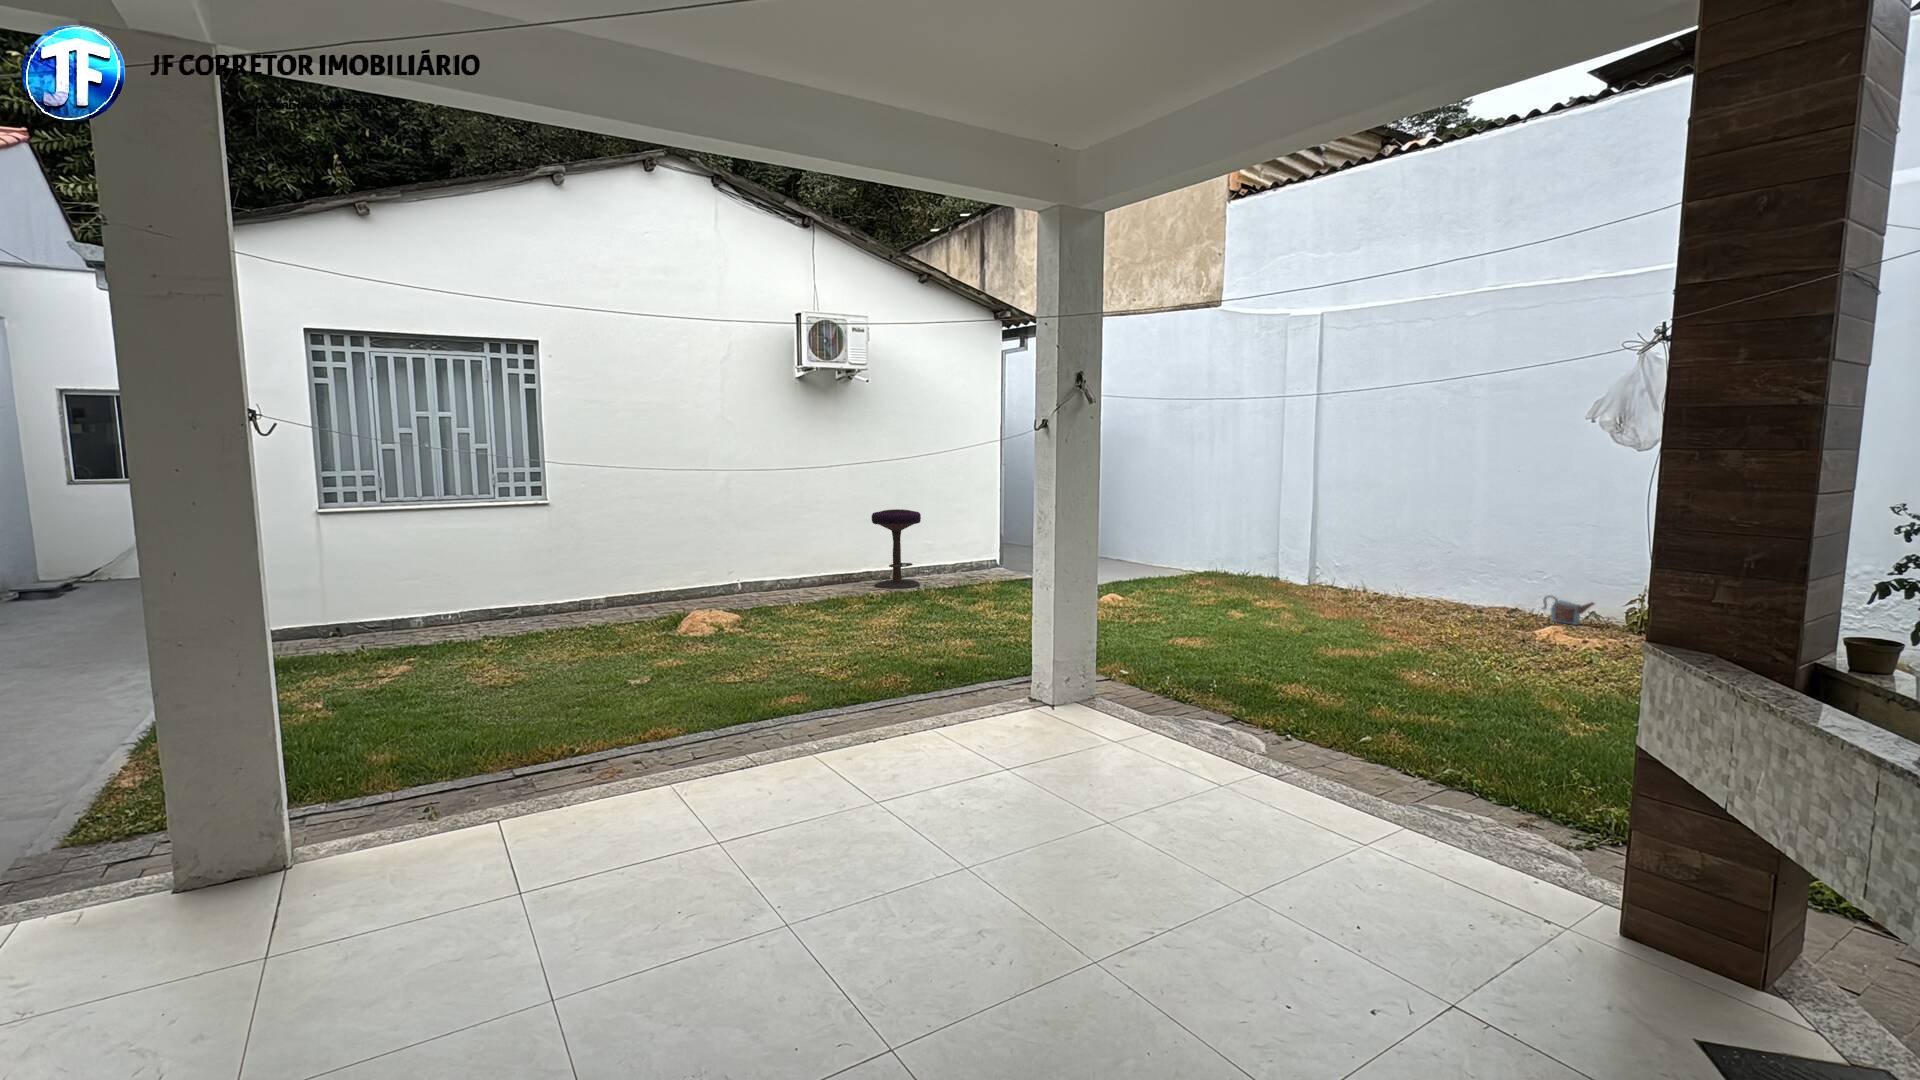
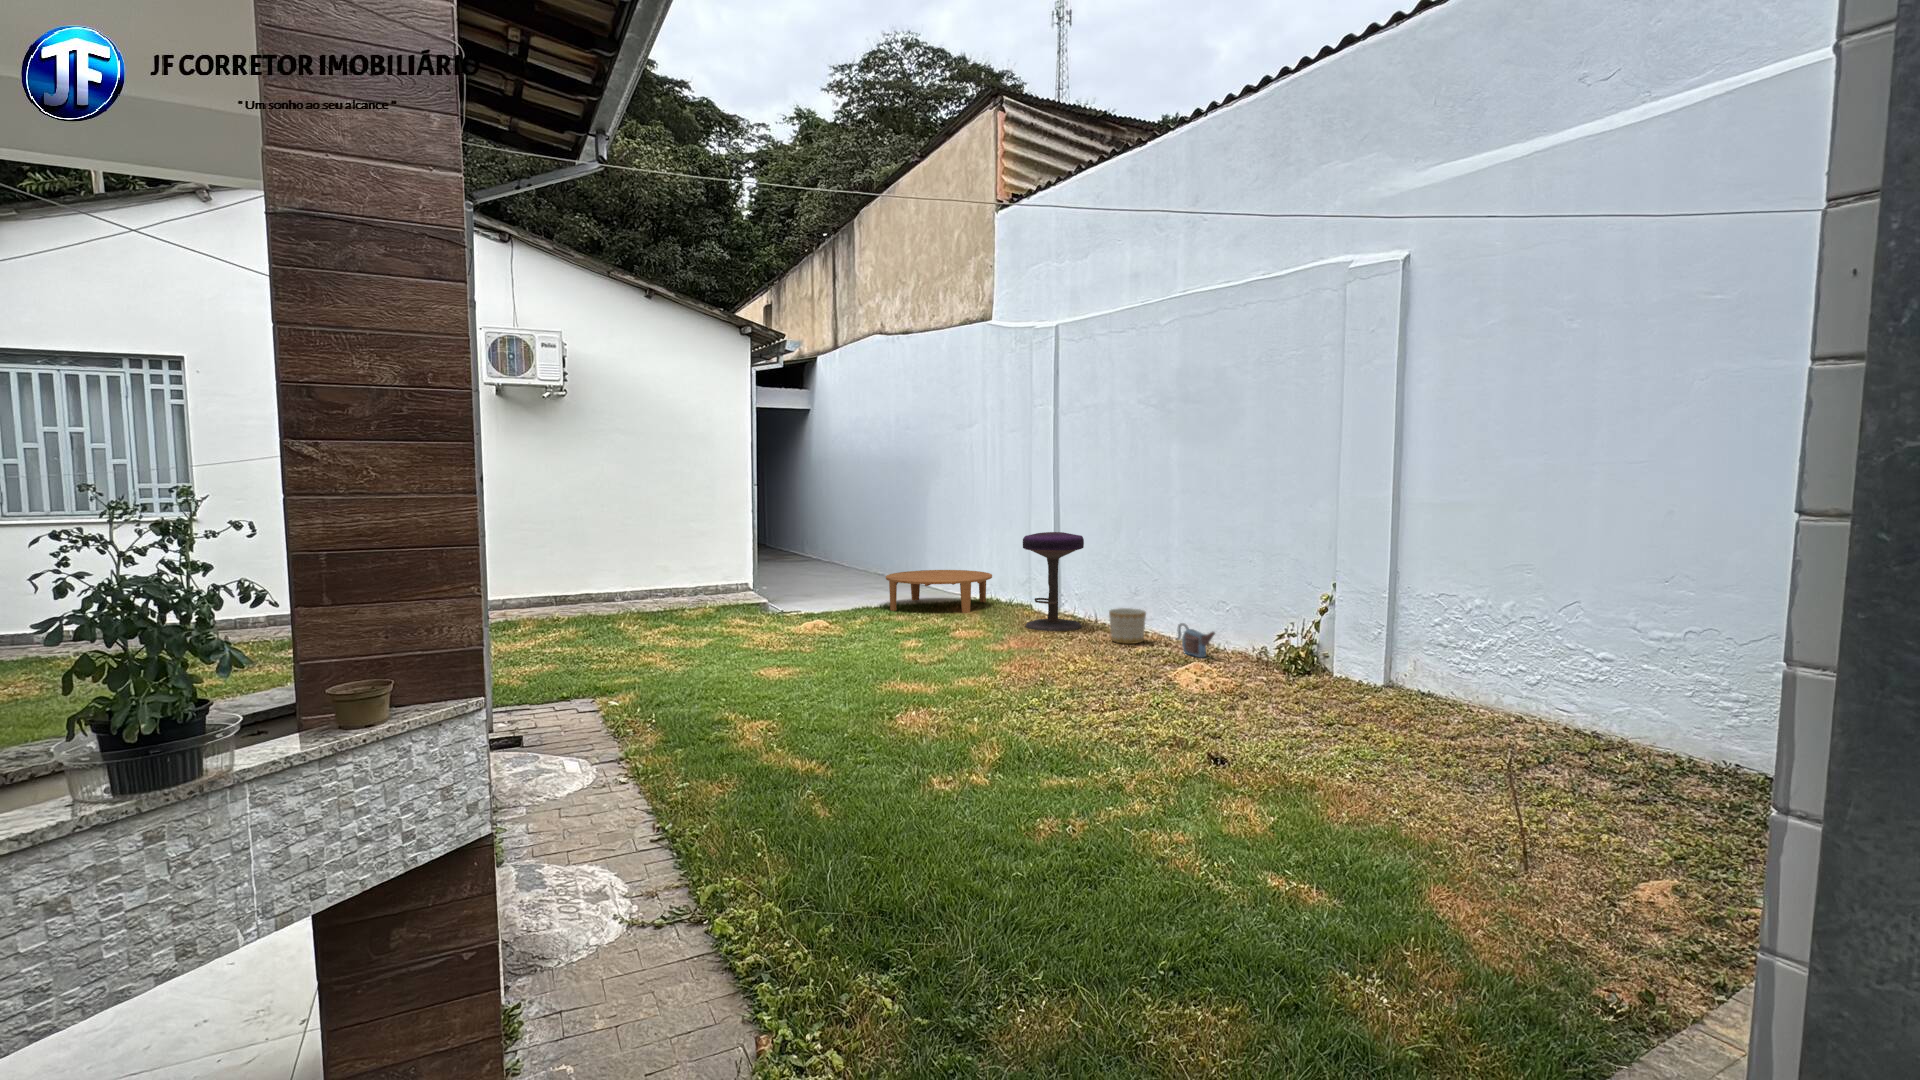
stool: present [872,509,921,589] -> present [1023,532,1084,631]
coffee table: none [1167,548,1272,589] -> present [886,570,992,613]
planter: none [1460,583,1498,614] -> present [1109,608,1146,644]

